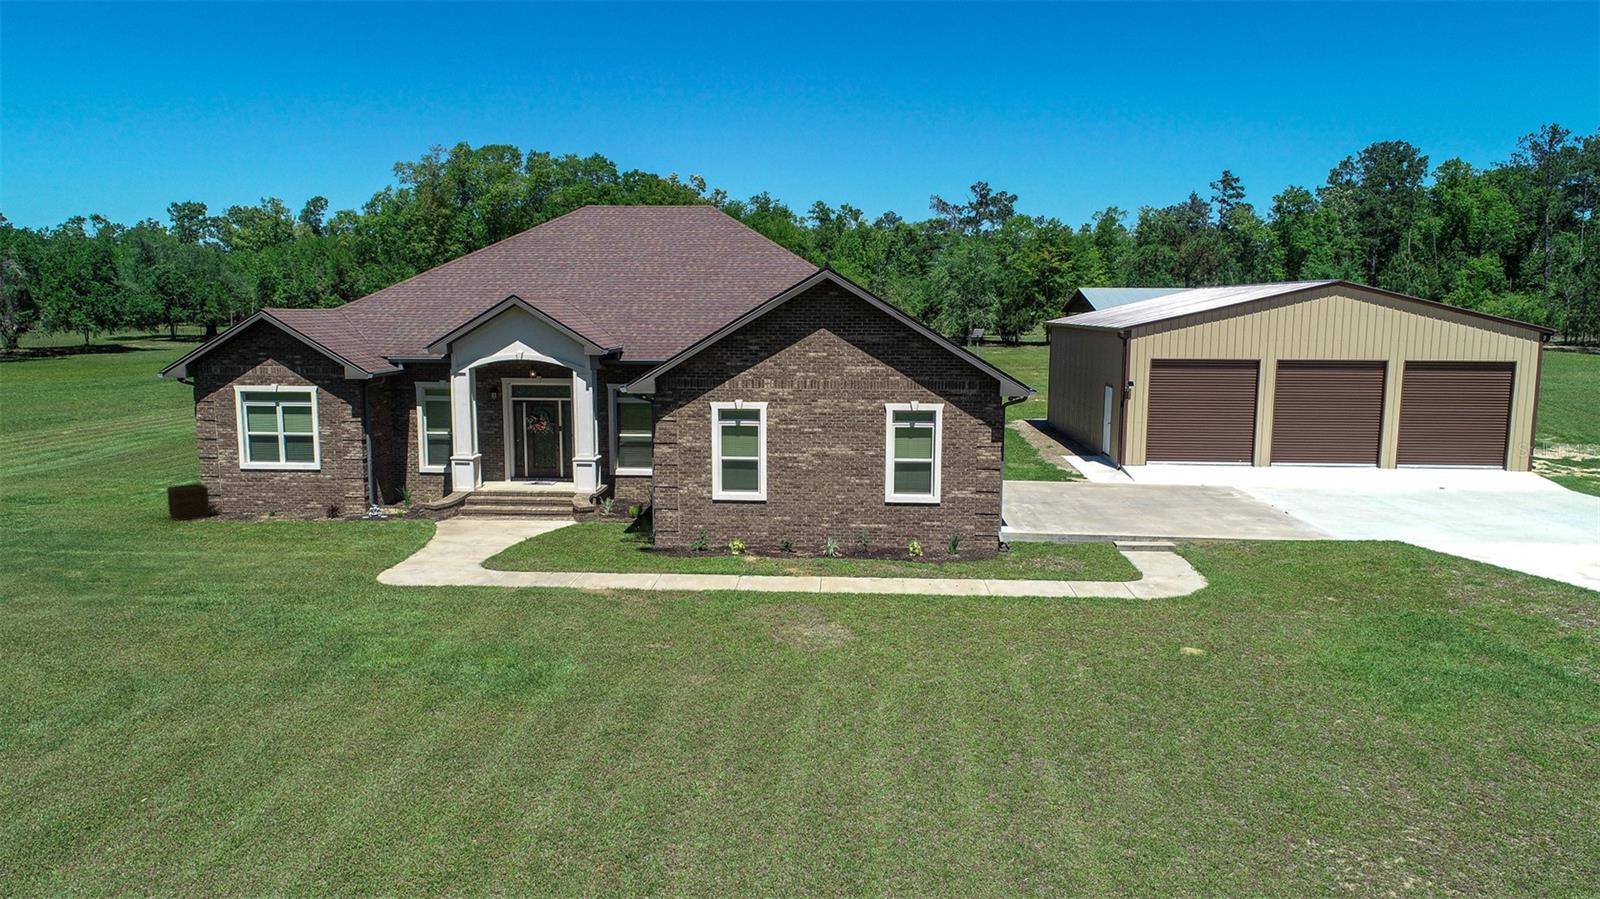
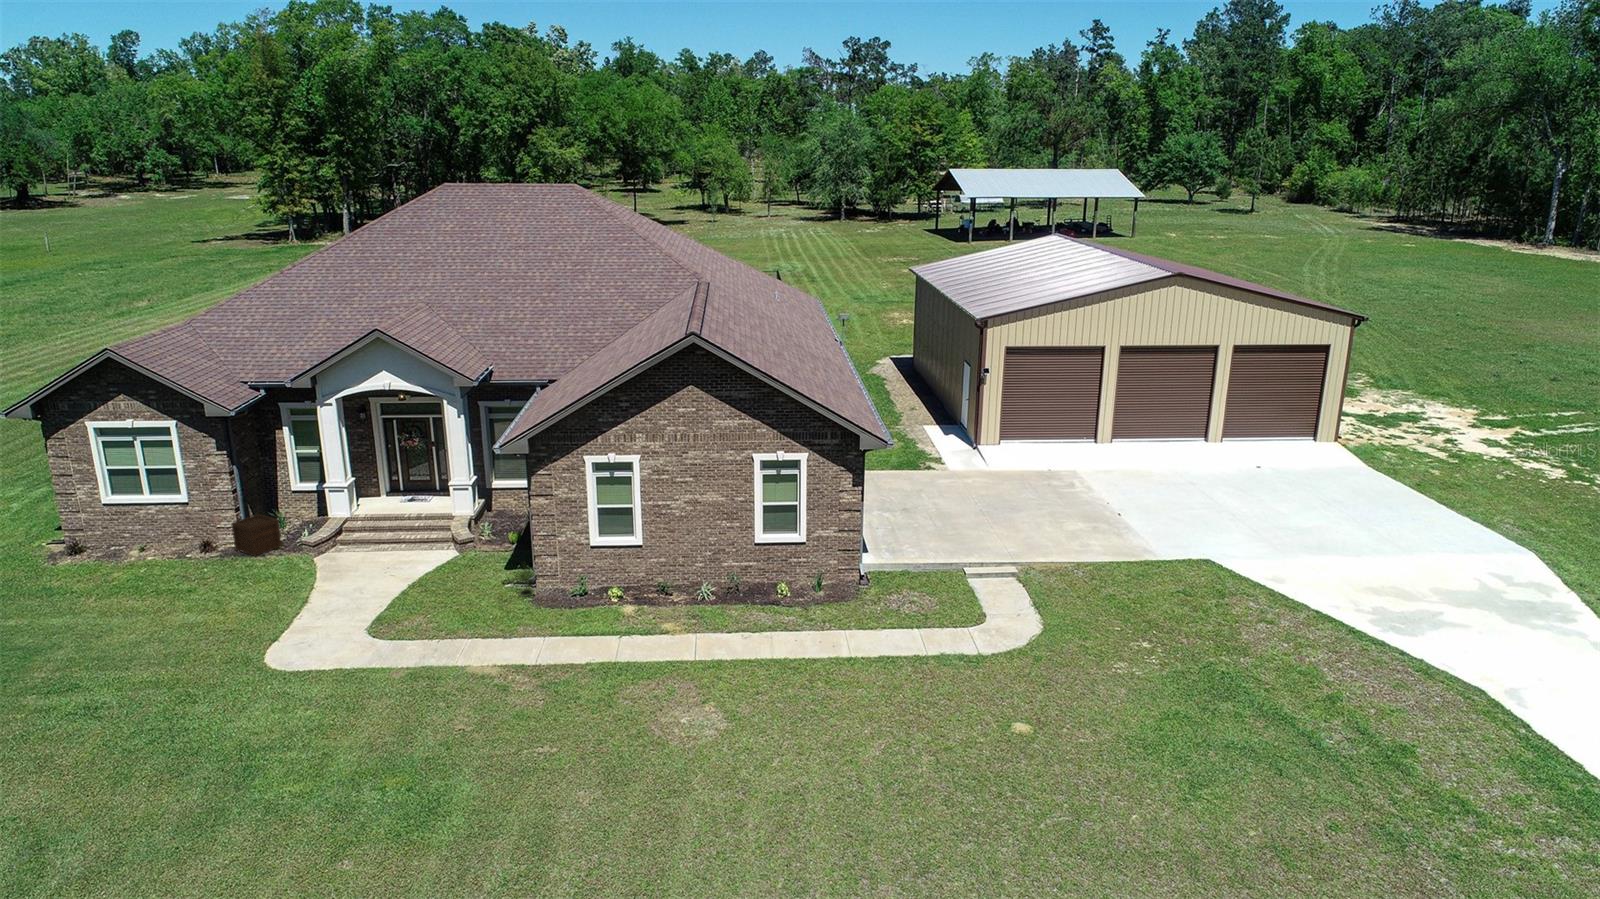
wooden crate: present [167,484,210,520] -> present [231,514,282,556]

